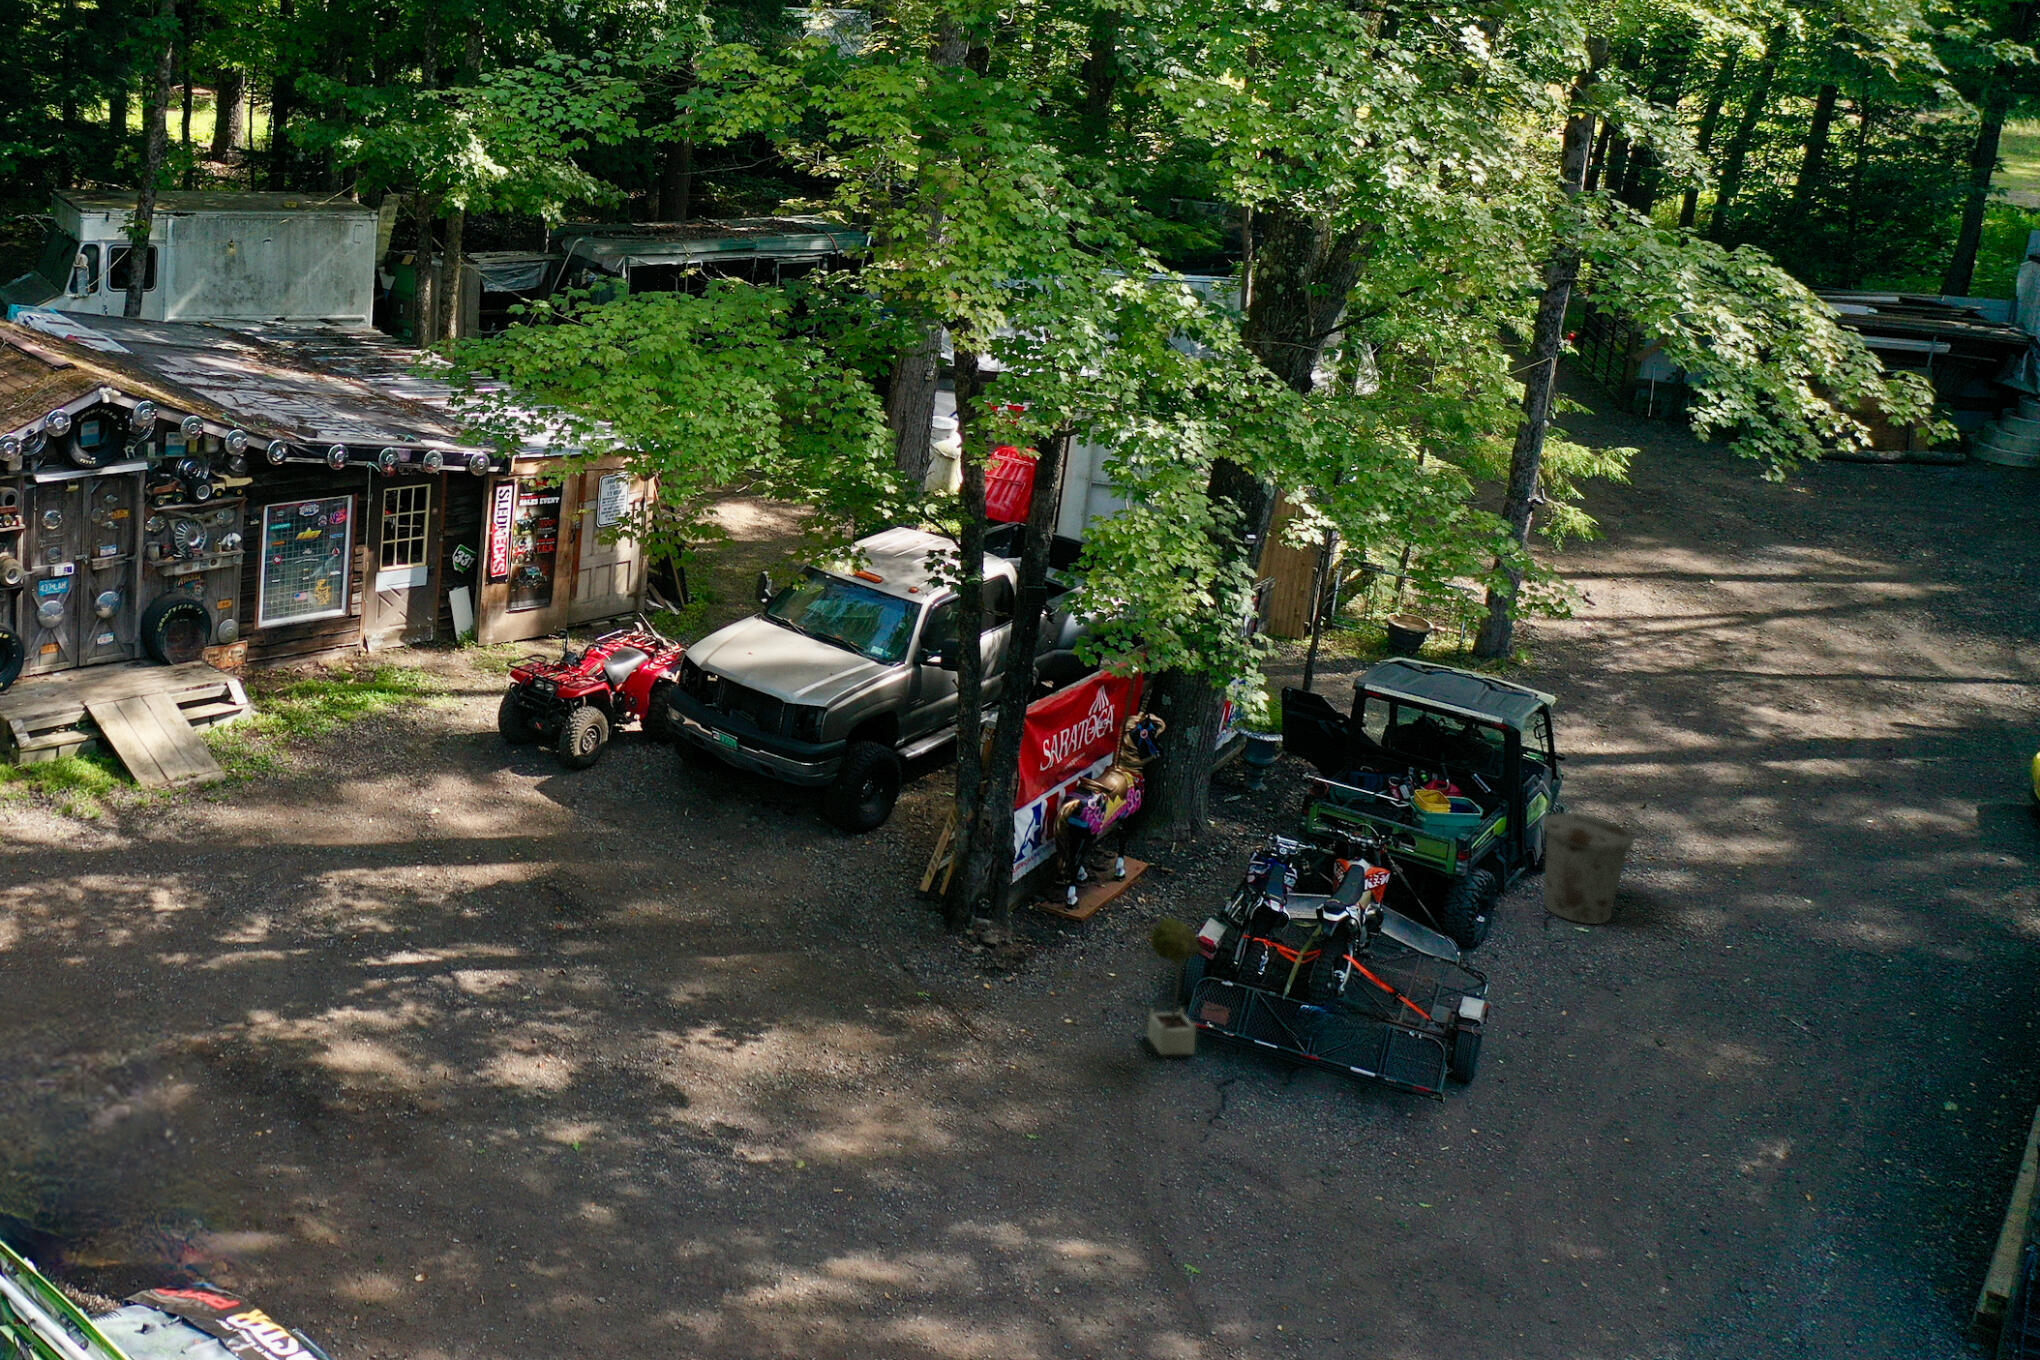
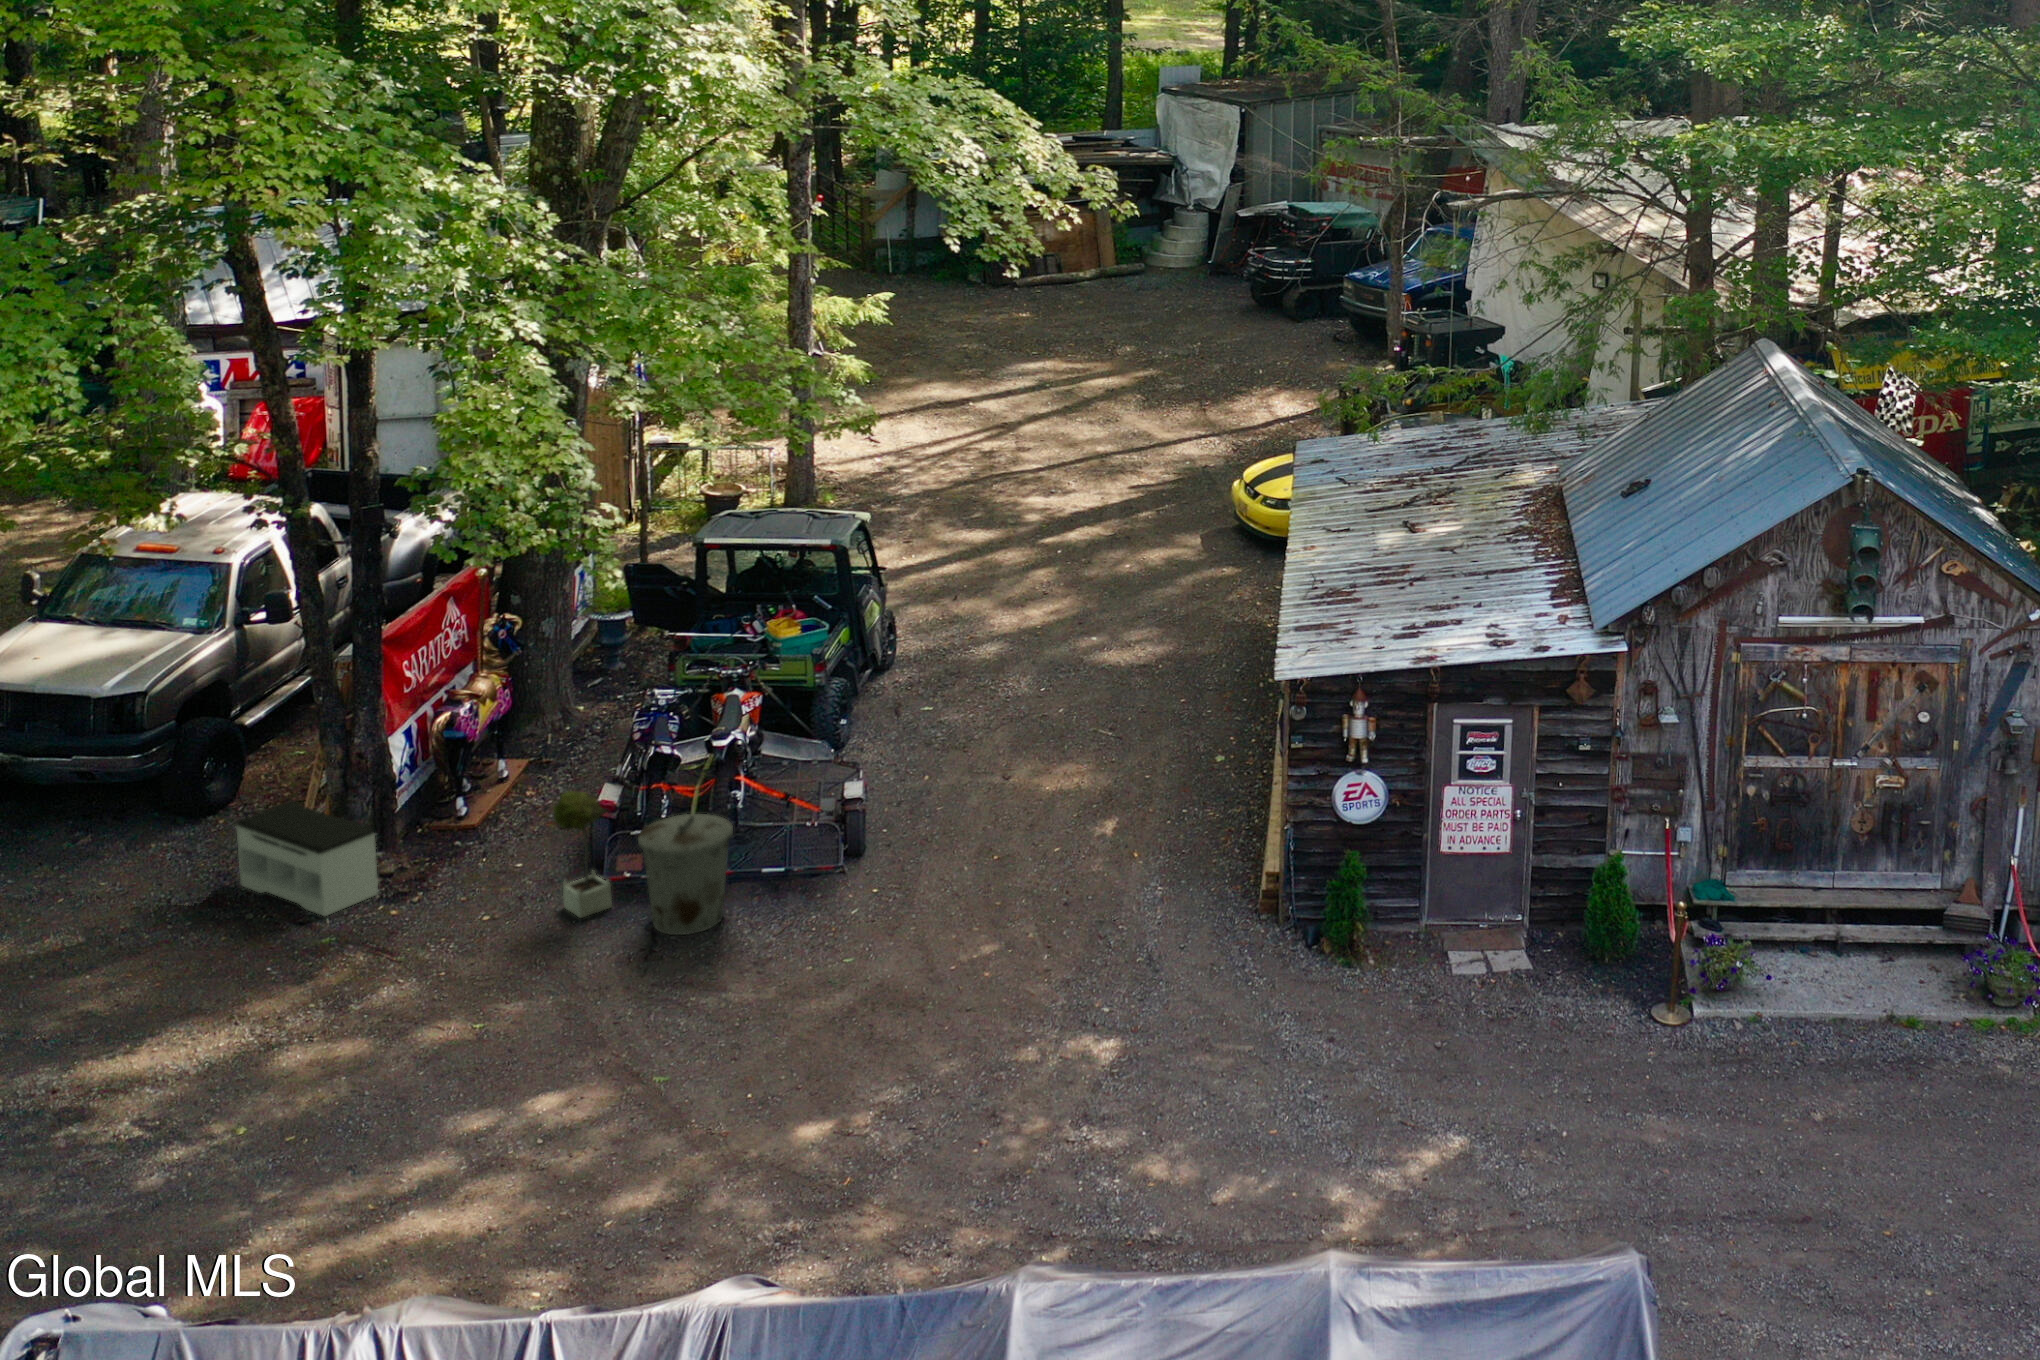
trash can: present [1544,813,1634,924] -> present [638,814,733,935]
bench: none [878,844,991,965] -> present [236,802,378,916]

